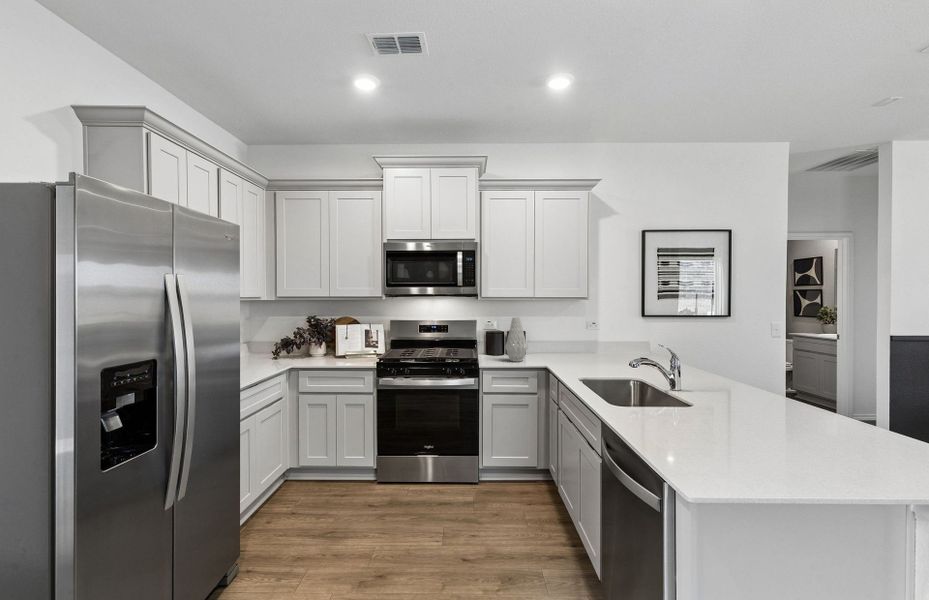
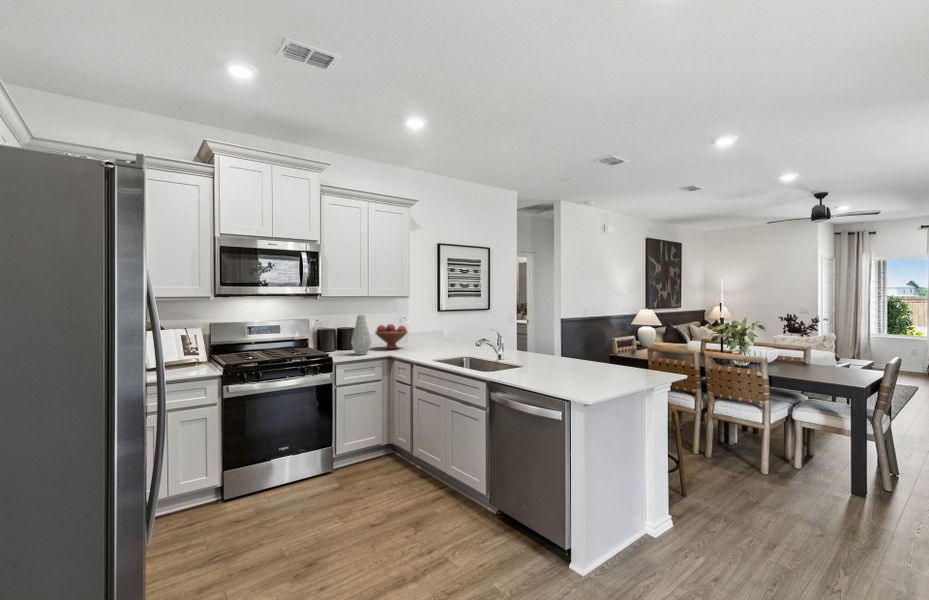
fruit bowl: none [542,329,581,358] -> present [375,324,408,349]

